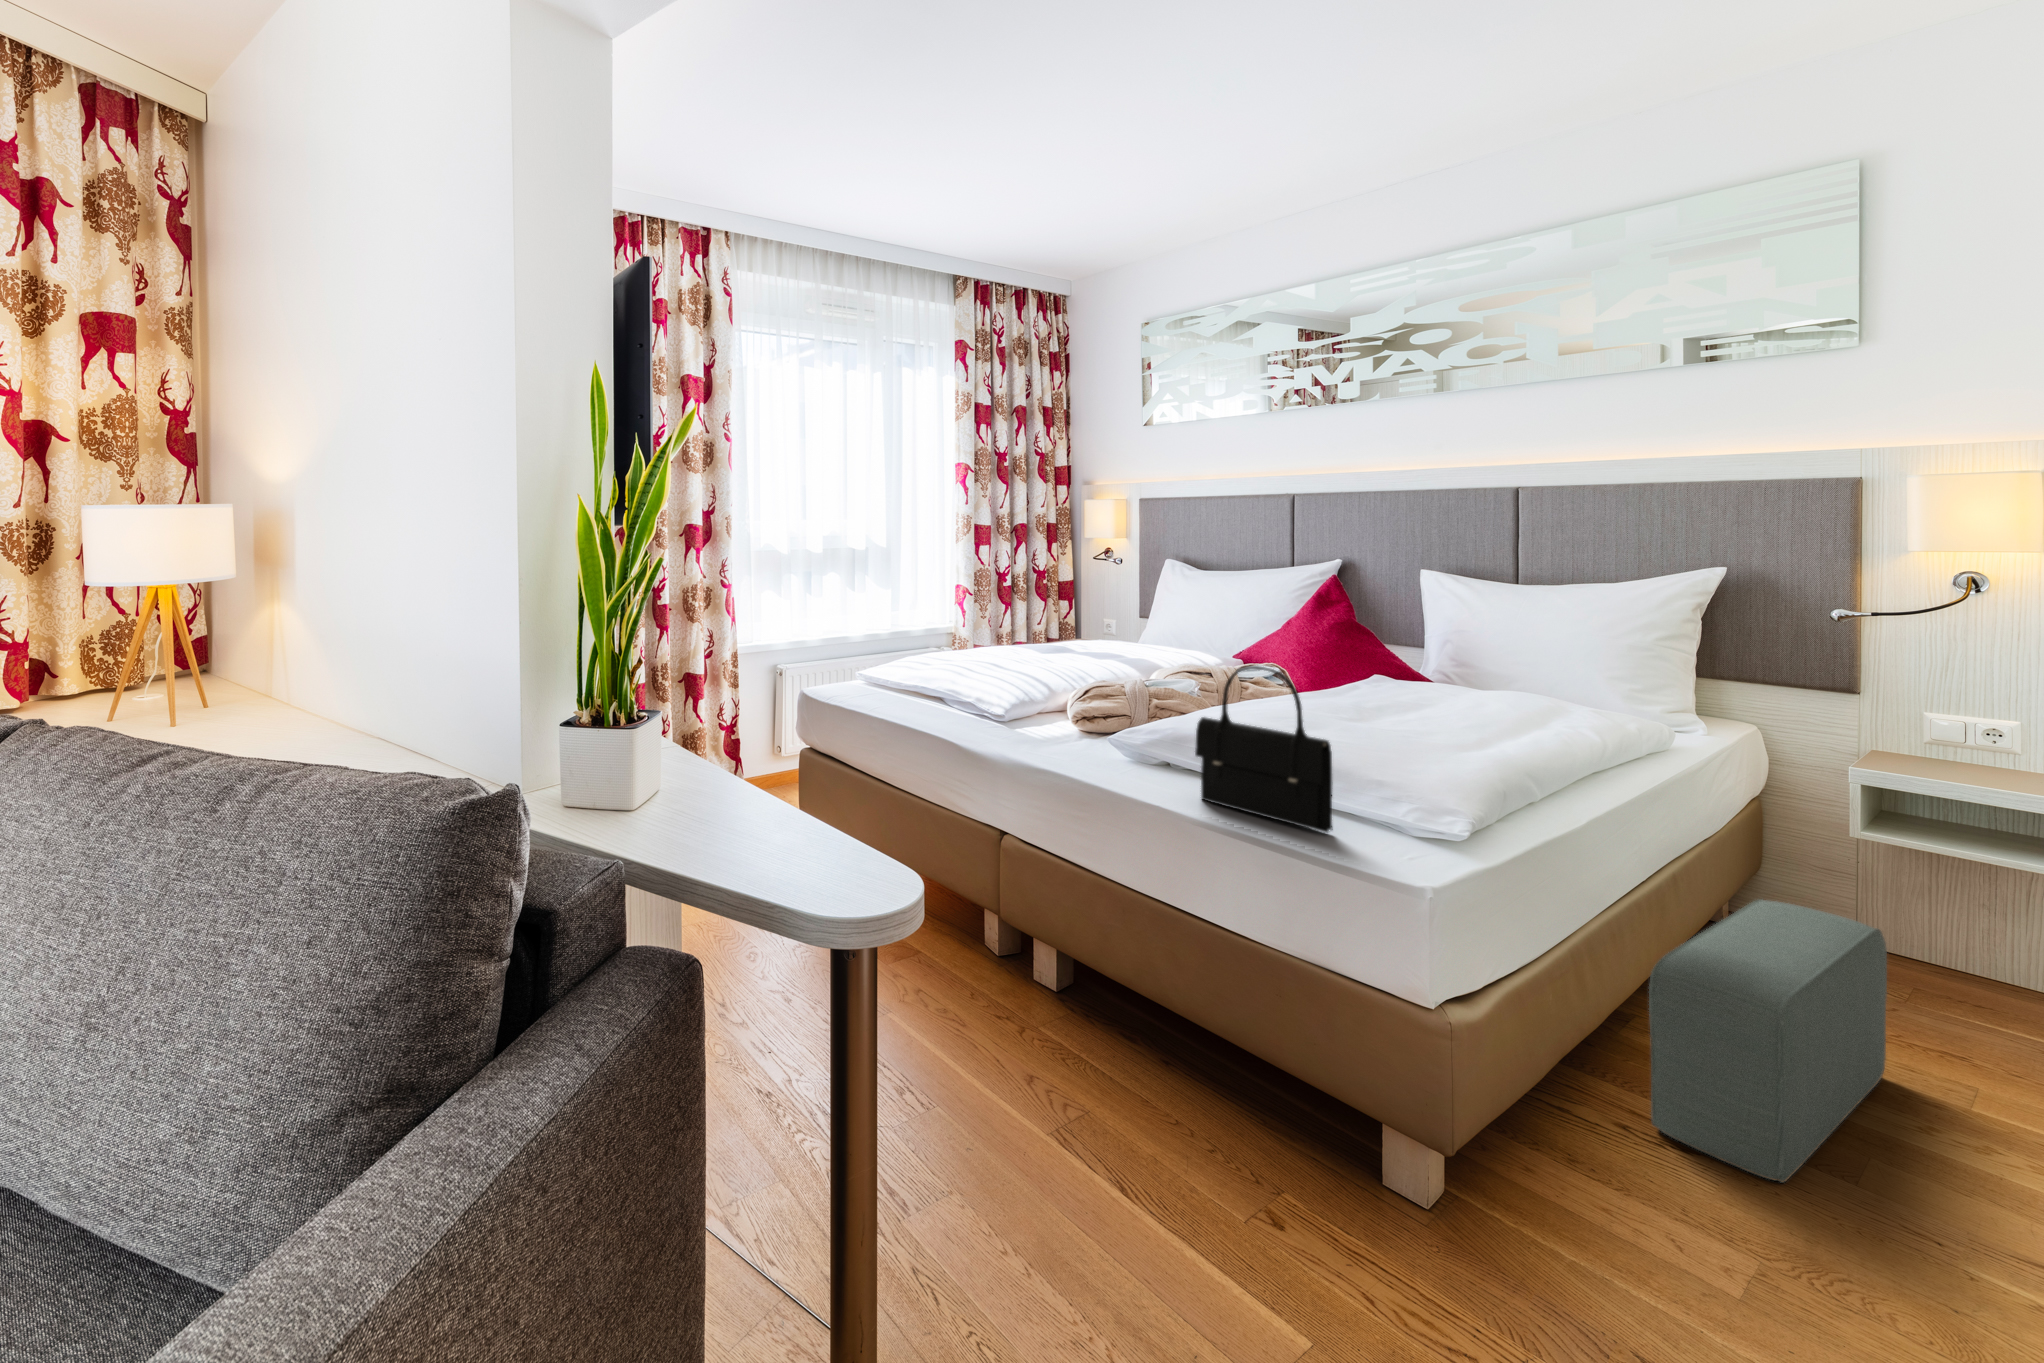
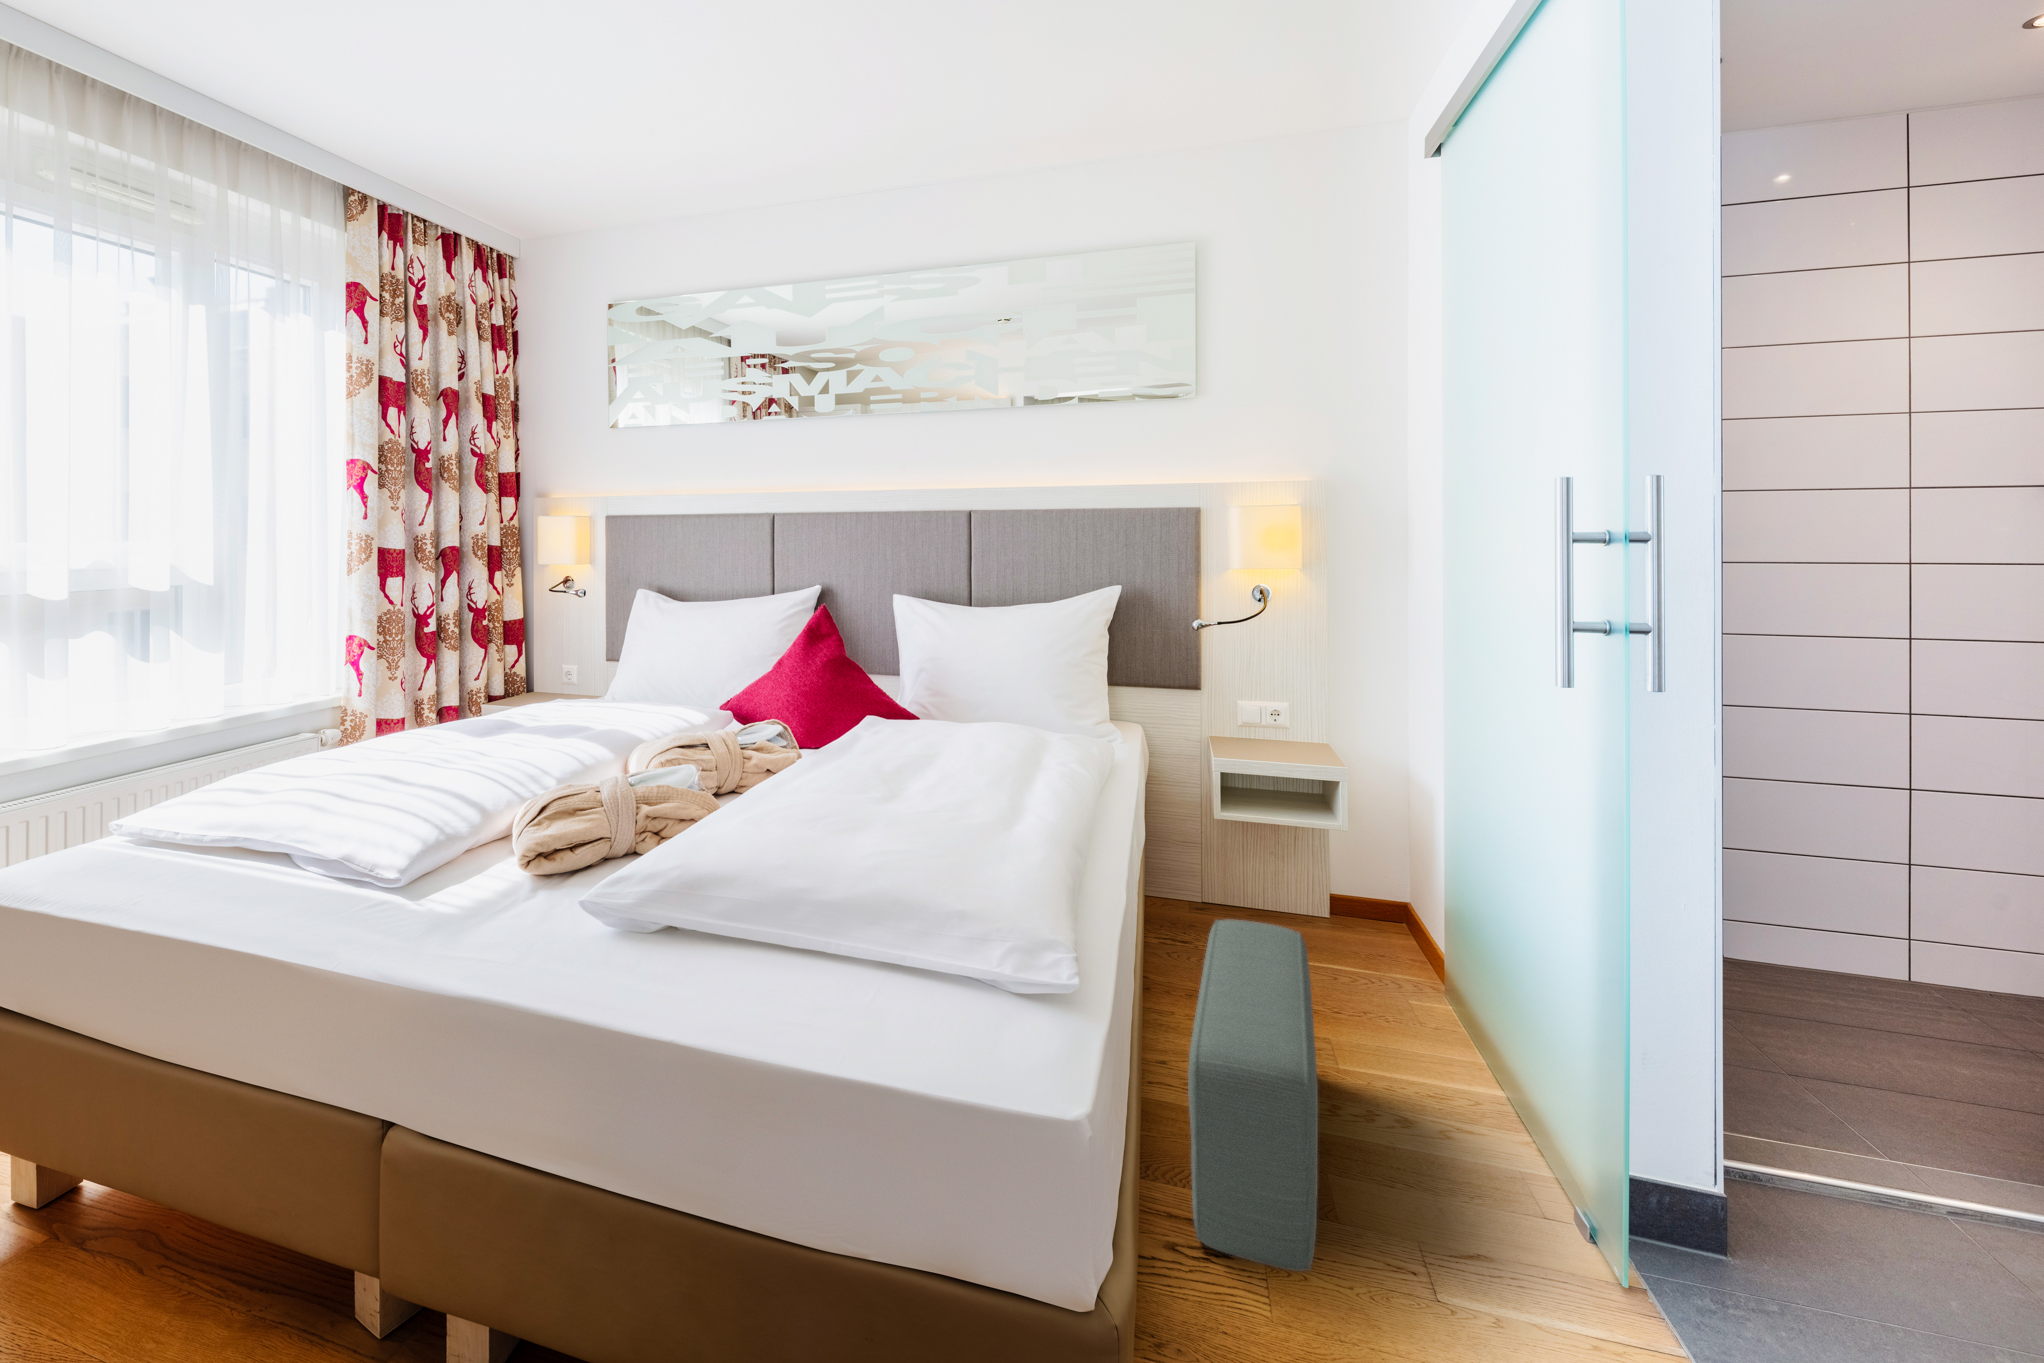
handbag: present [1195,666,1333,833] -> none [718,773,914,1020]

